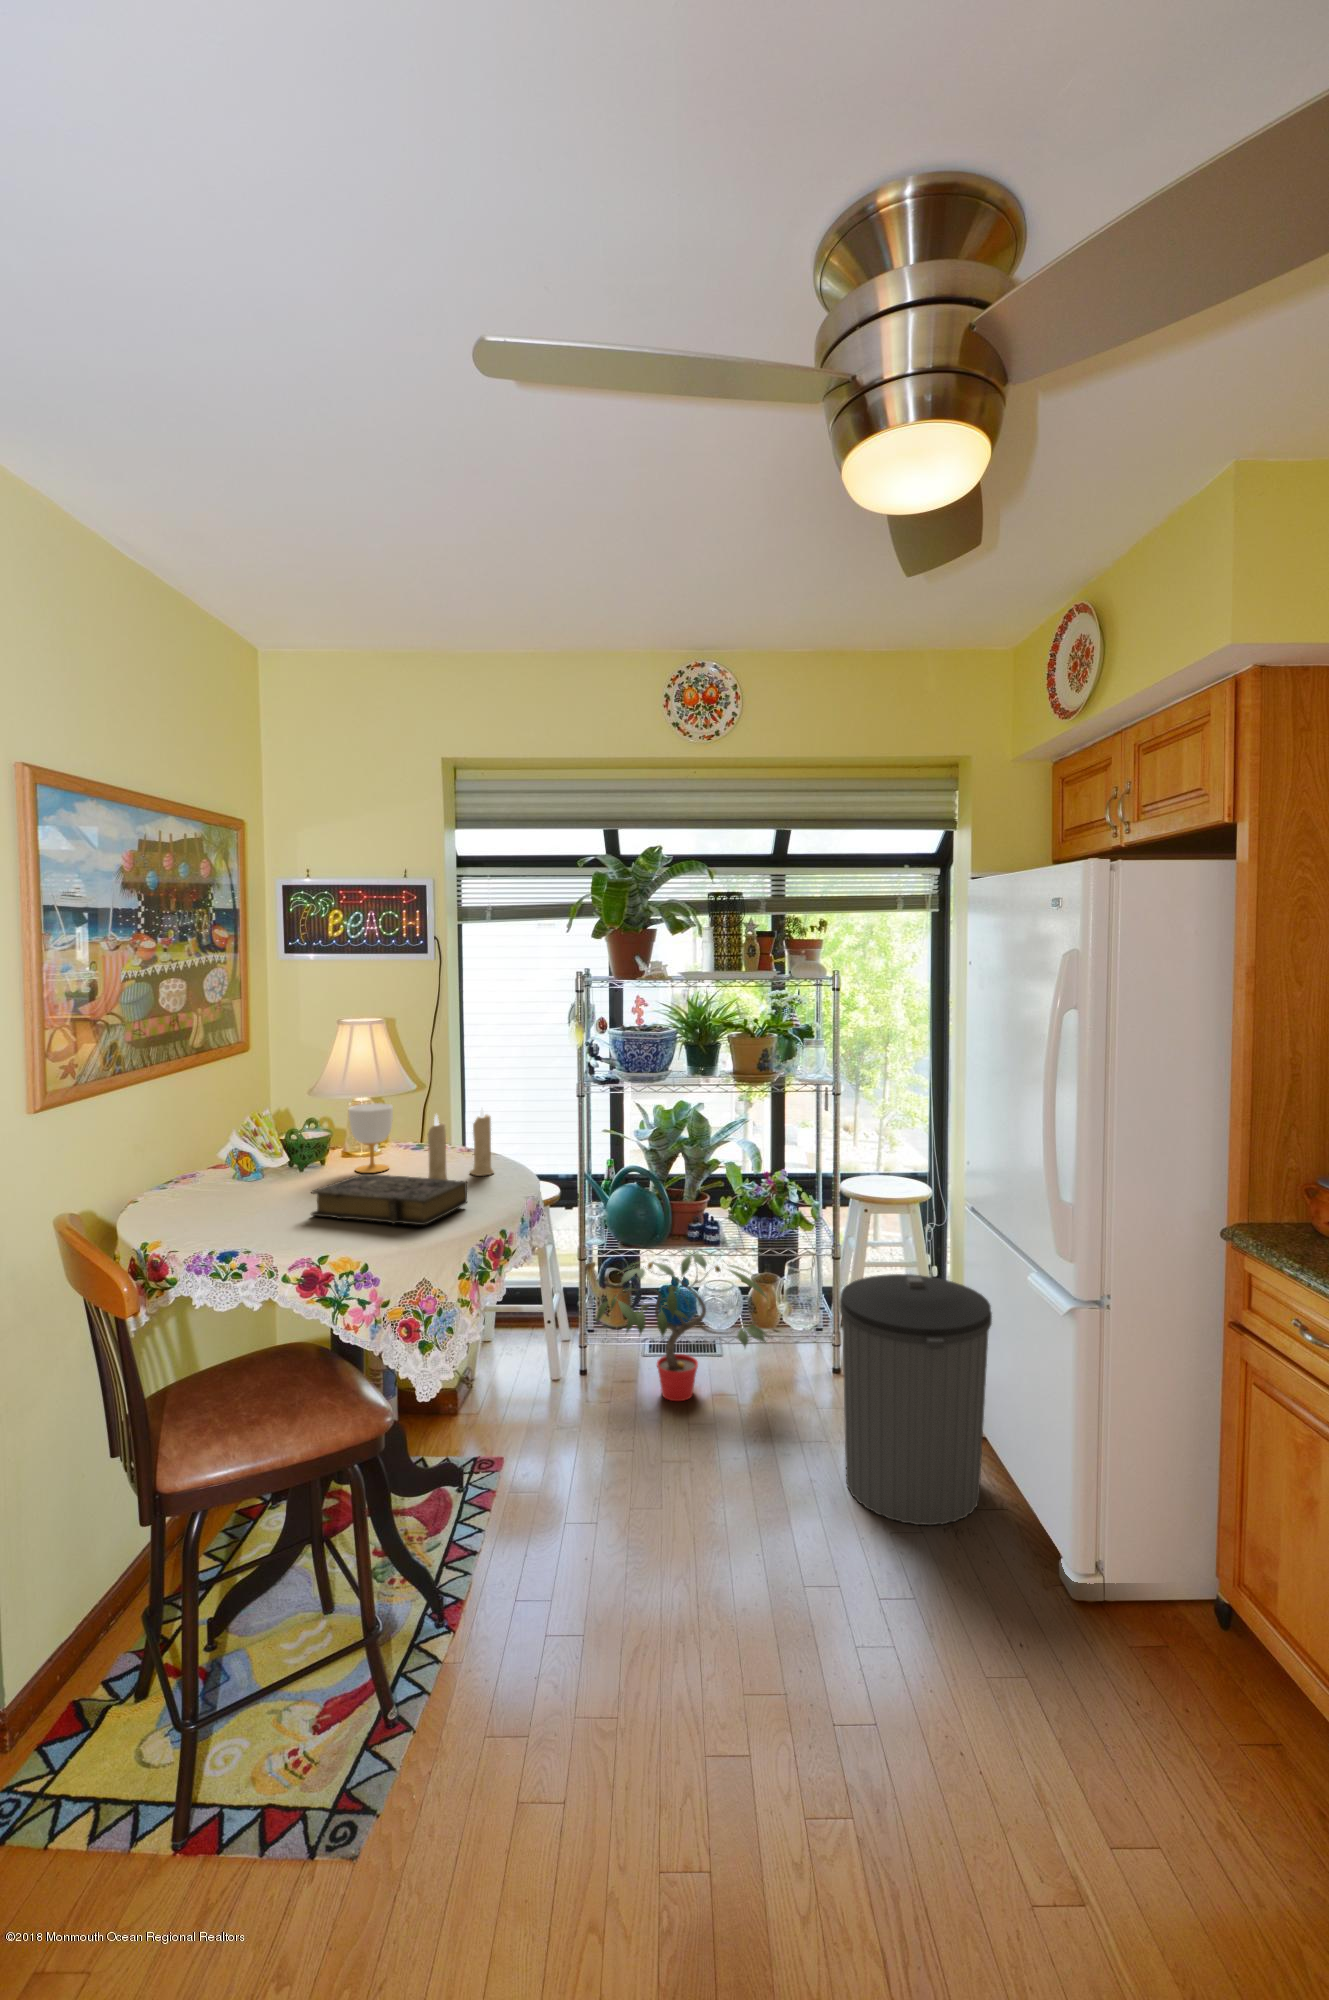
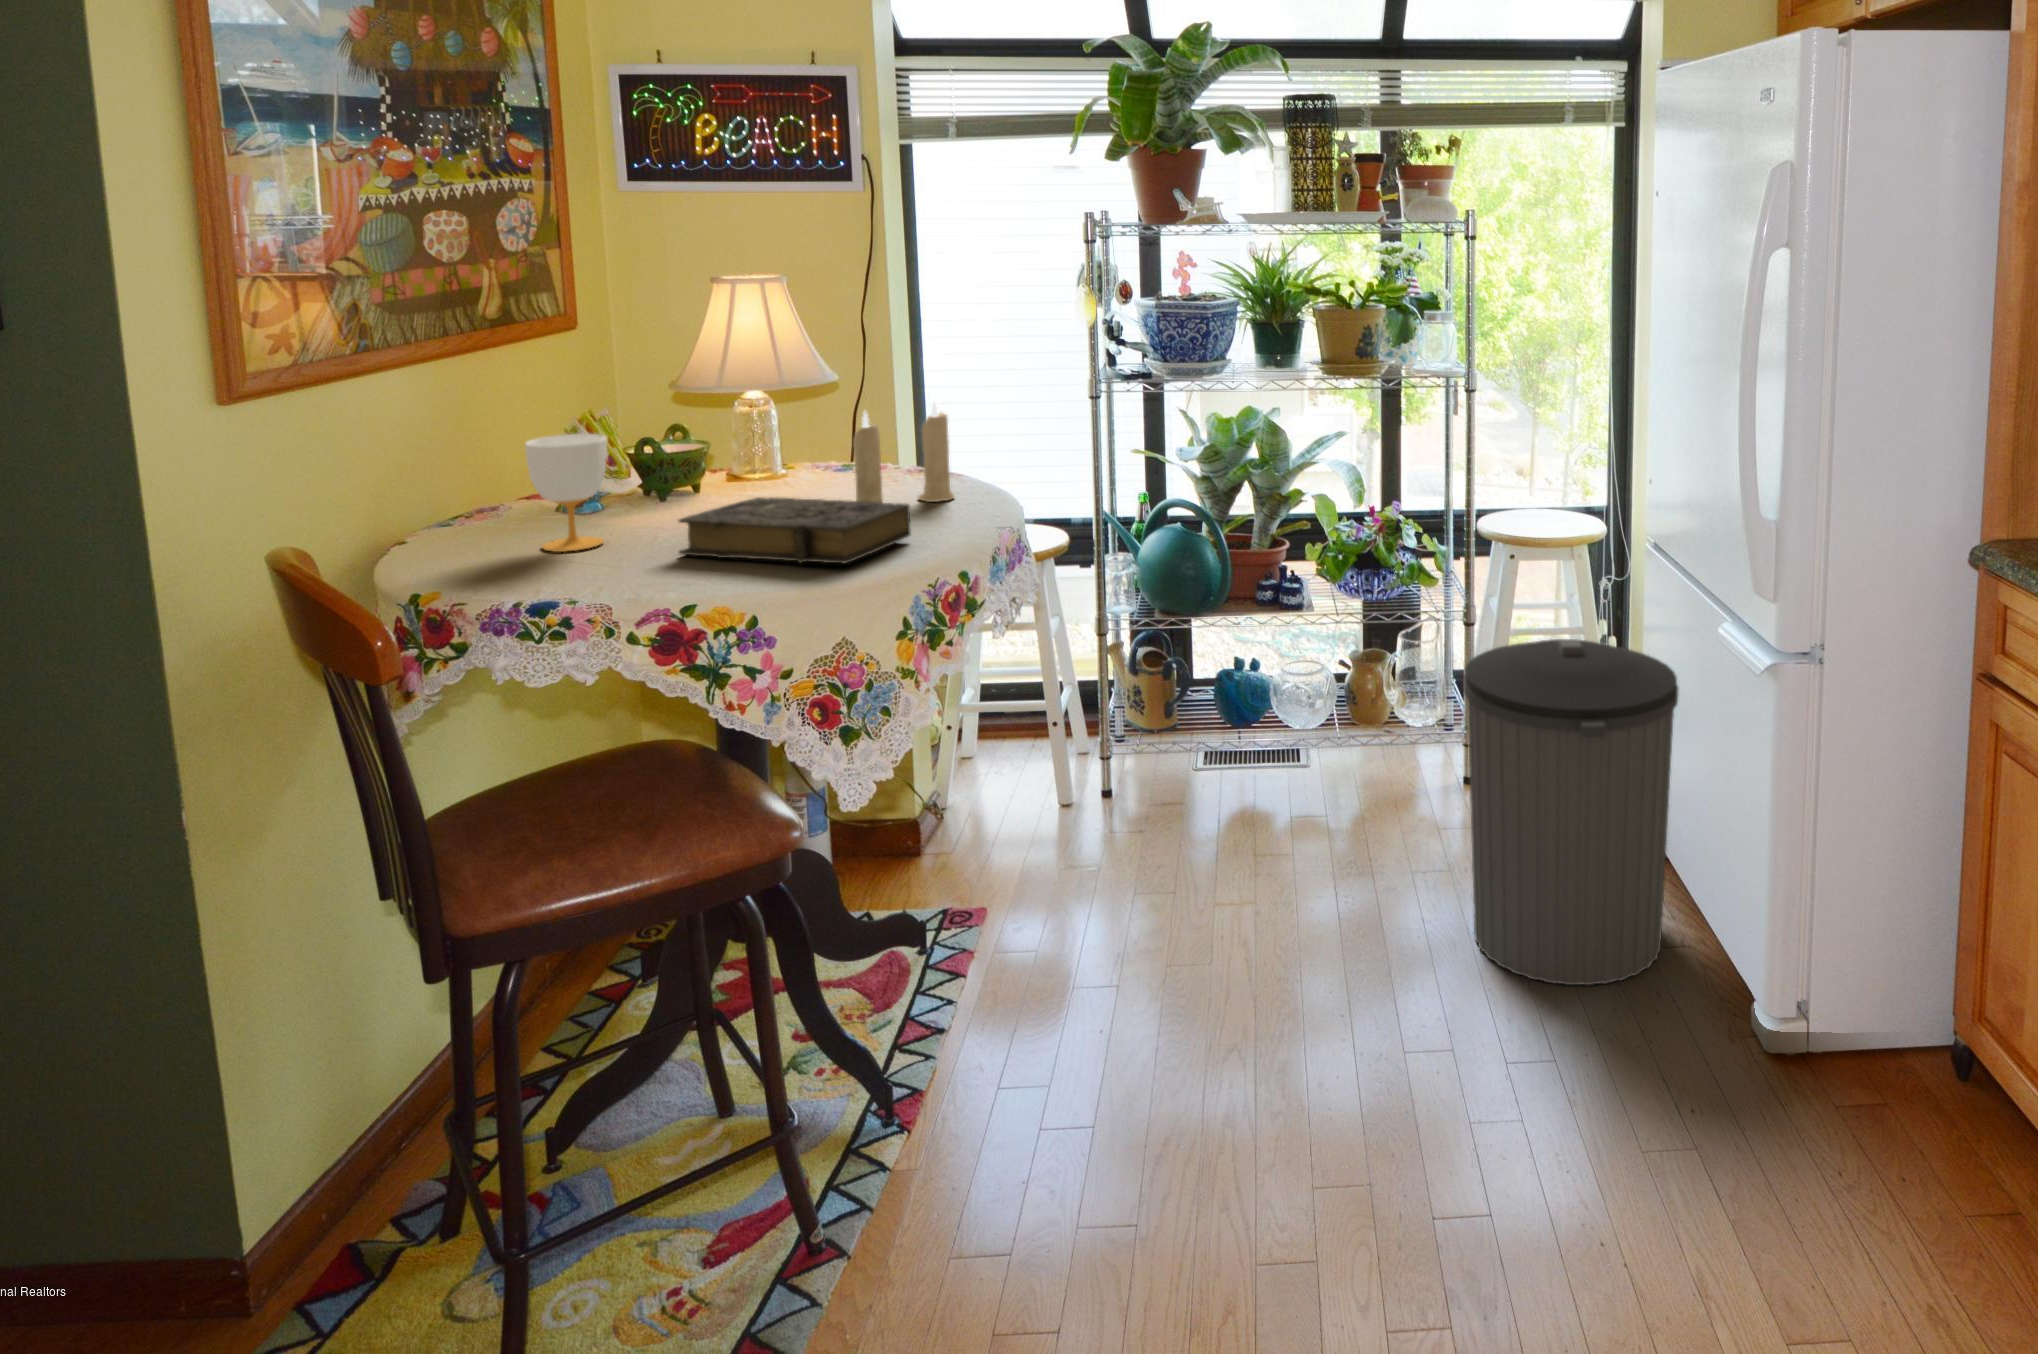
cup: present [348,1103,393,1173] -> present [525,434,607,552]
potted plant: present [596,1252,767,1401] -> none [1116,615,1378,835]

